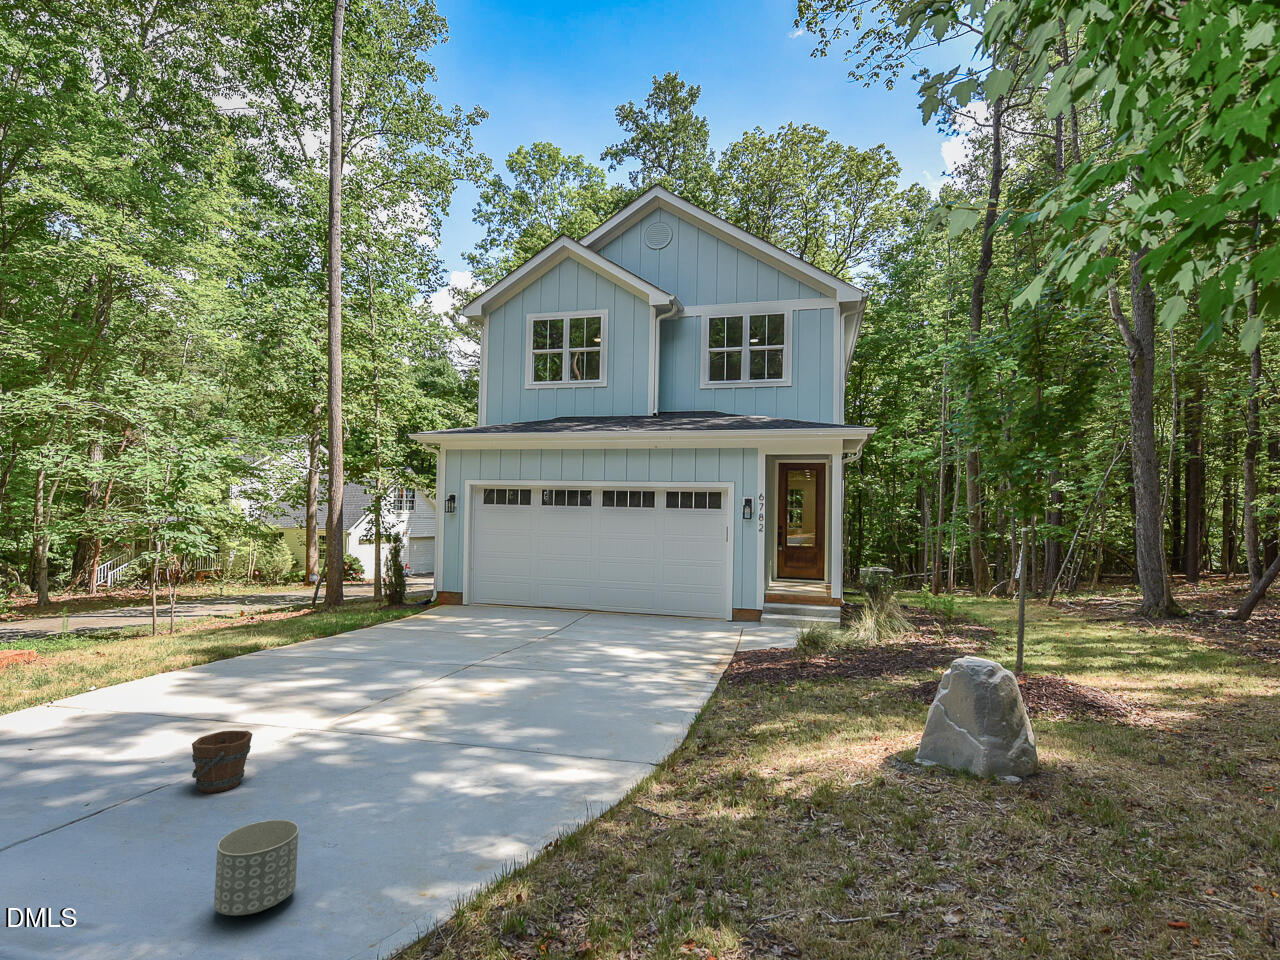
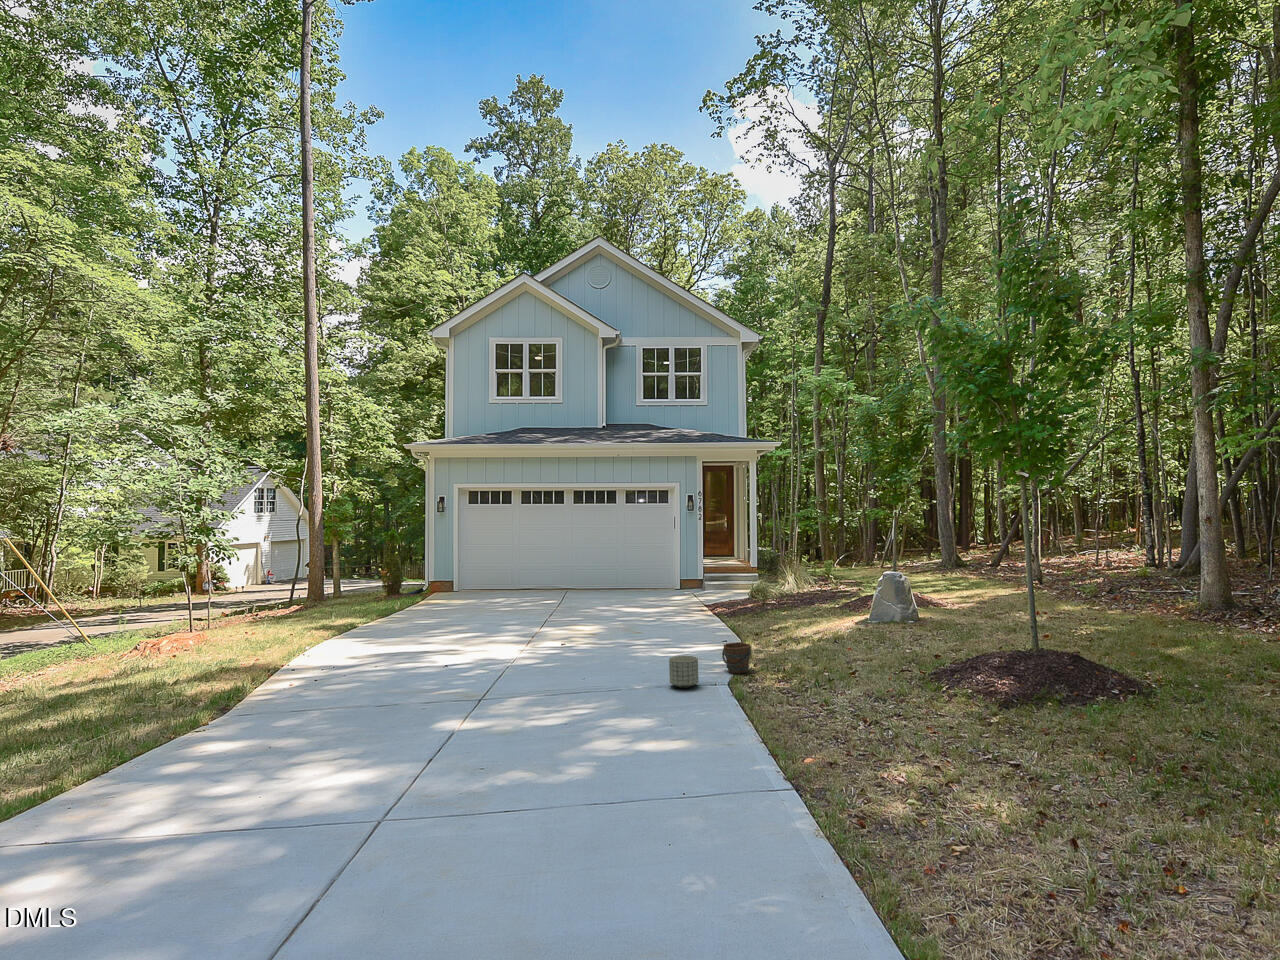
bucket: present [192,730,253,793] -> present [722,642,751,674]

